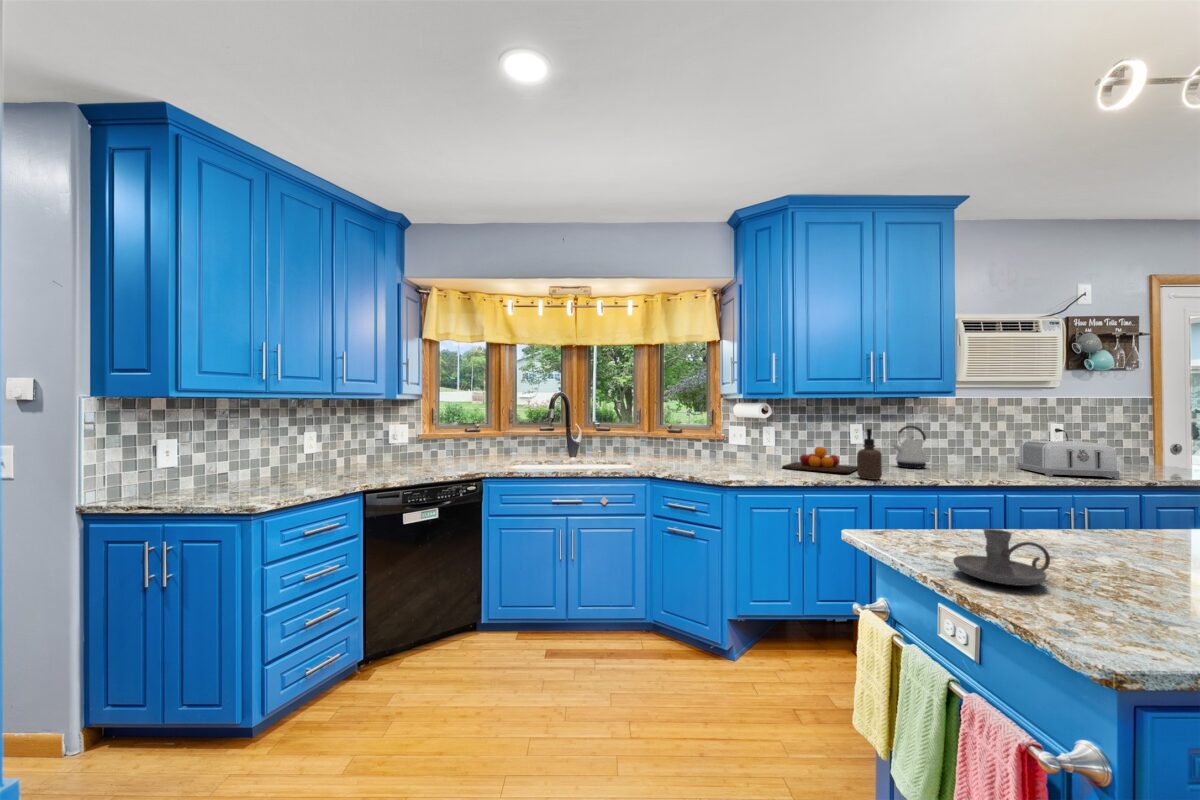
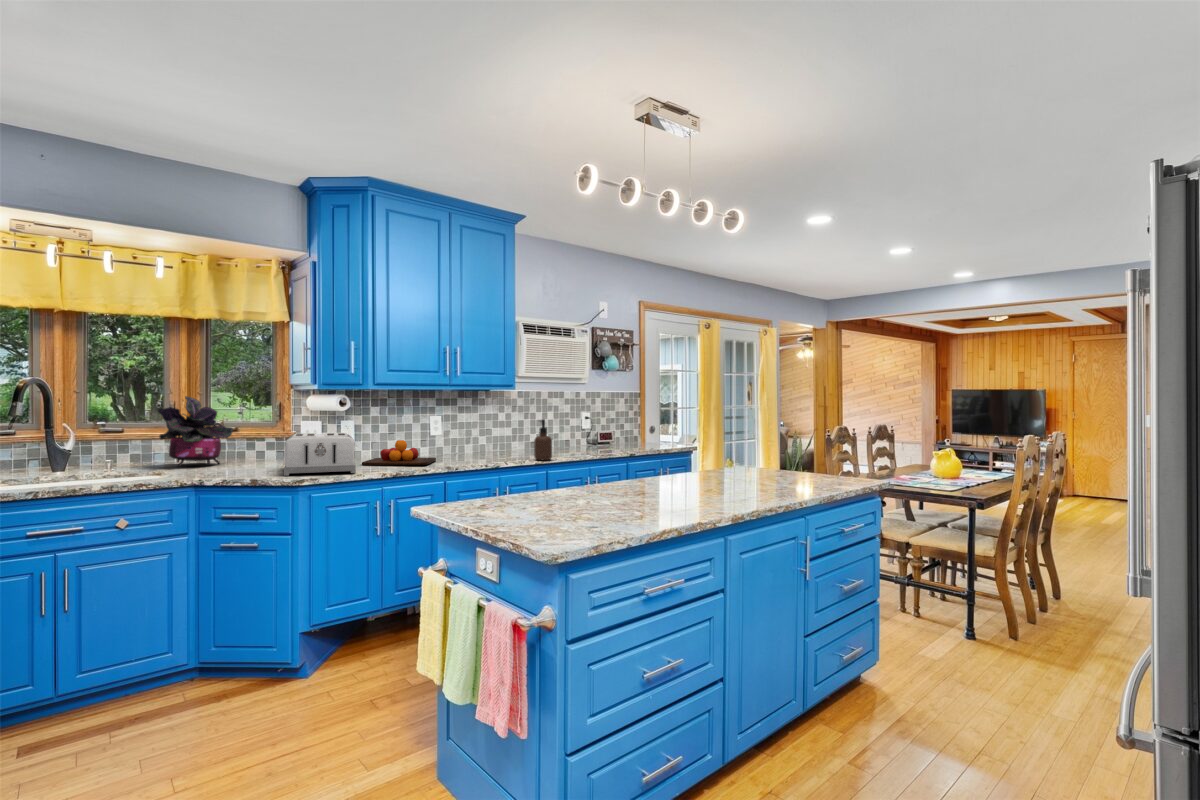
potted plant: none [629,405,679,458] -> present [158,396,233,466]
kettle: present [893,426,928,468] -> none [467,417,496,456]
soap dispenser: present [857,429,882,480] -> present [534,419,552,460]
toaster: present [1018,440,1119,479] -> present [284,433,356,476]
candle holder: present [953,529,1050,586] -> none [487,489,540,524]

